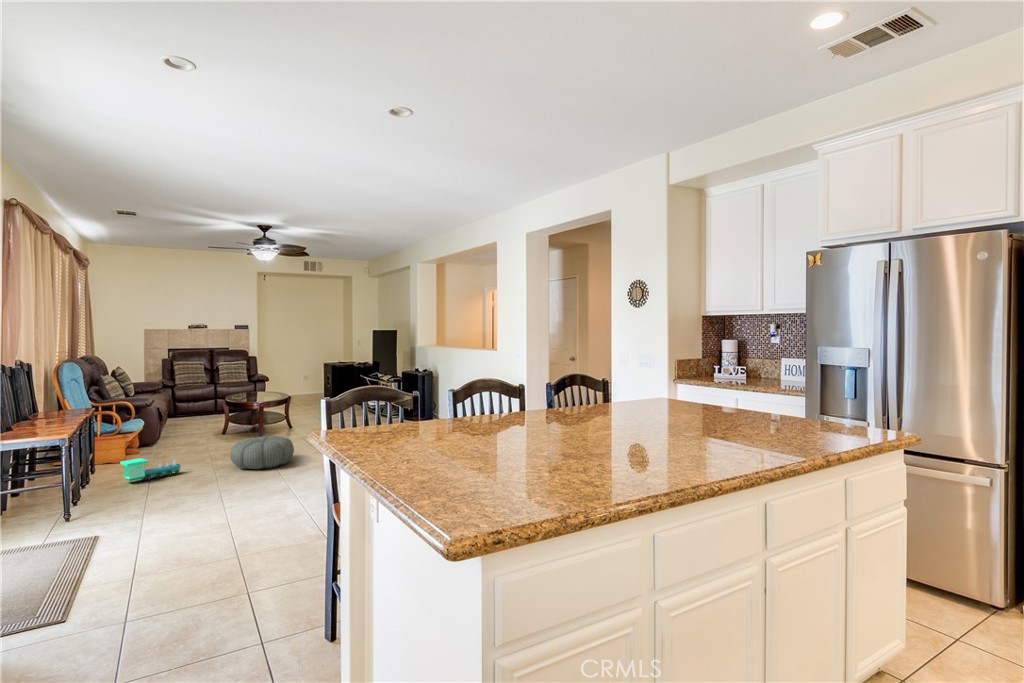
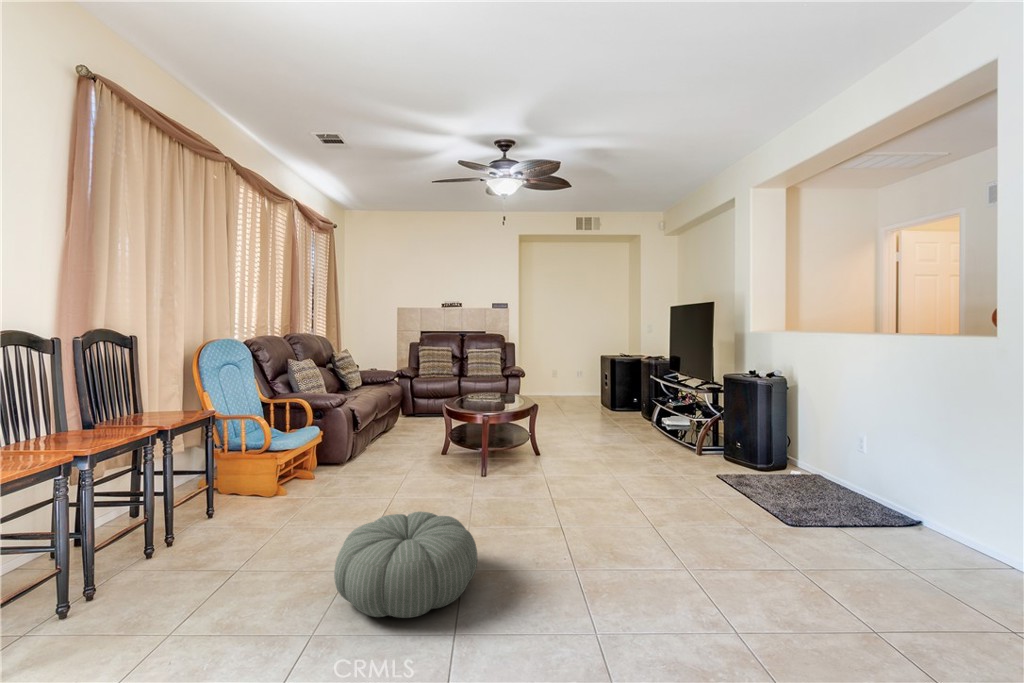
toy train: present [120,458,181,481] -> none [116,538,252,597]

